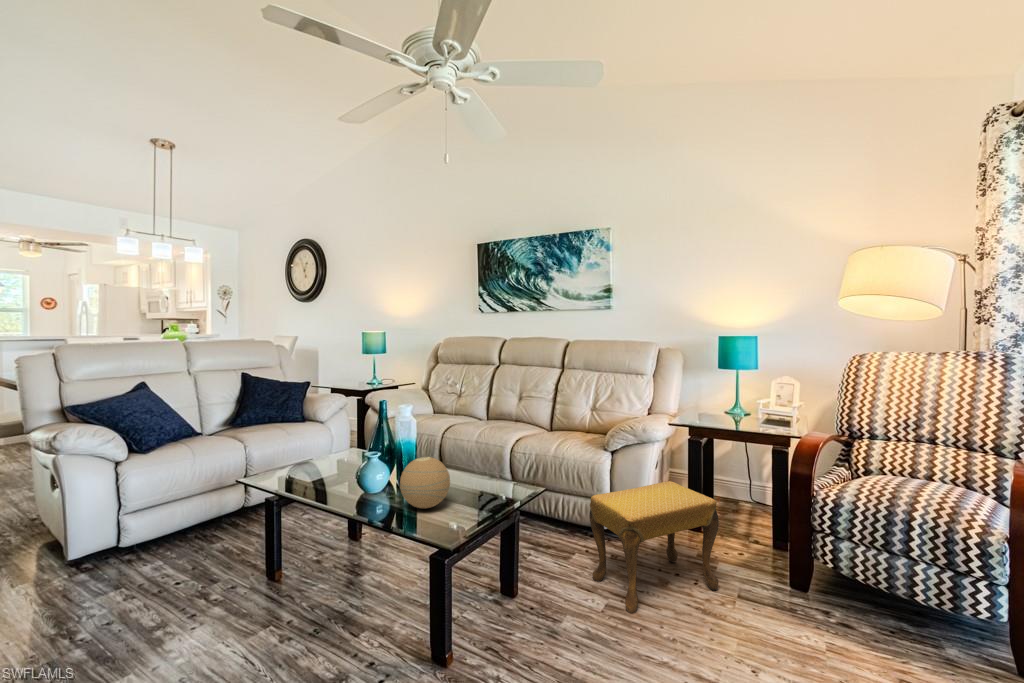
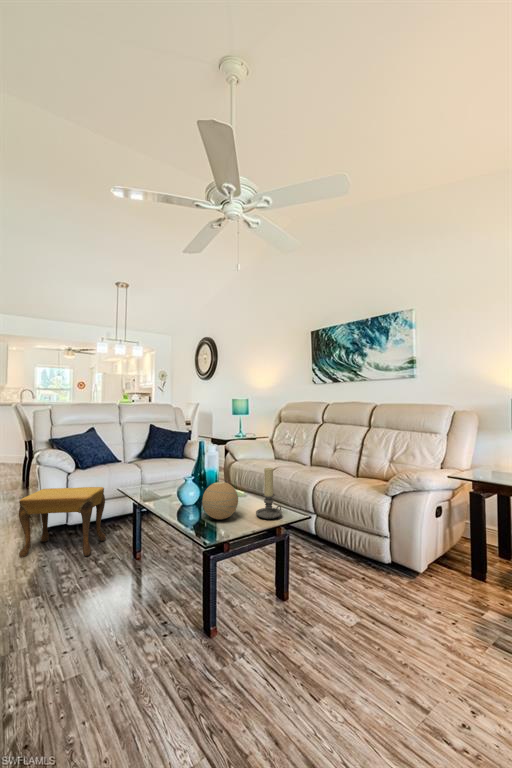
candle holder: none [469,432,503,499] -> present [256,468,282,519]
footstool: present [589,481,719,614] -> present [19,487,106,557]

